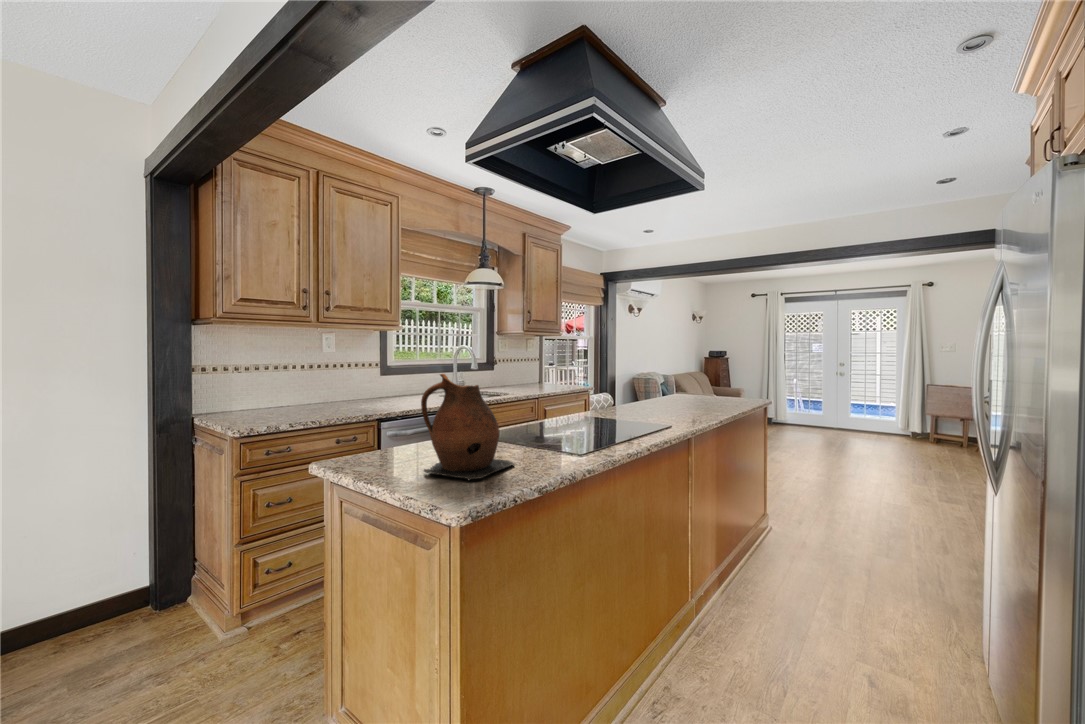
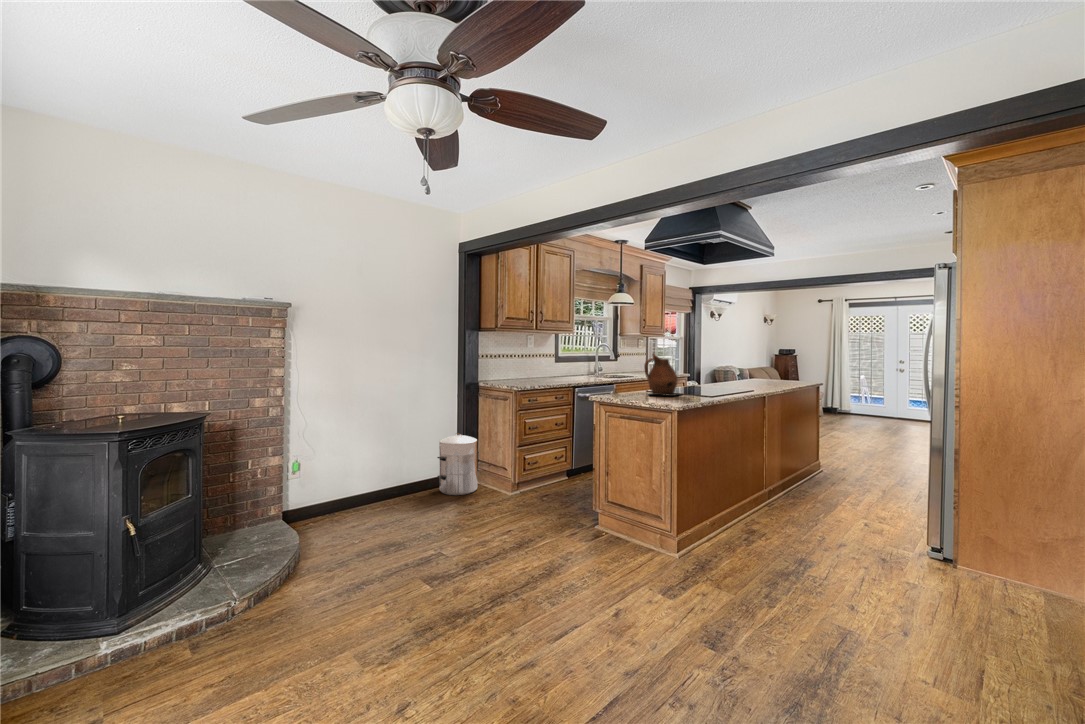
waste bin: none [54,523,173,658] -> present [437,433,479,495]

